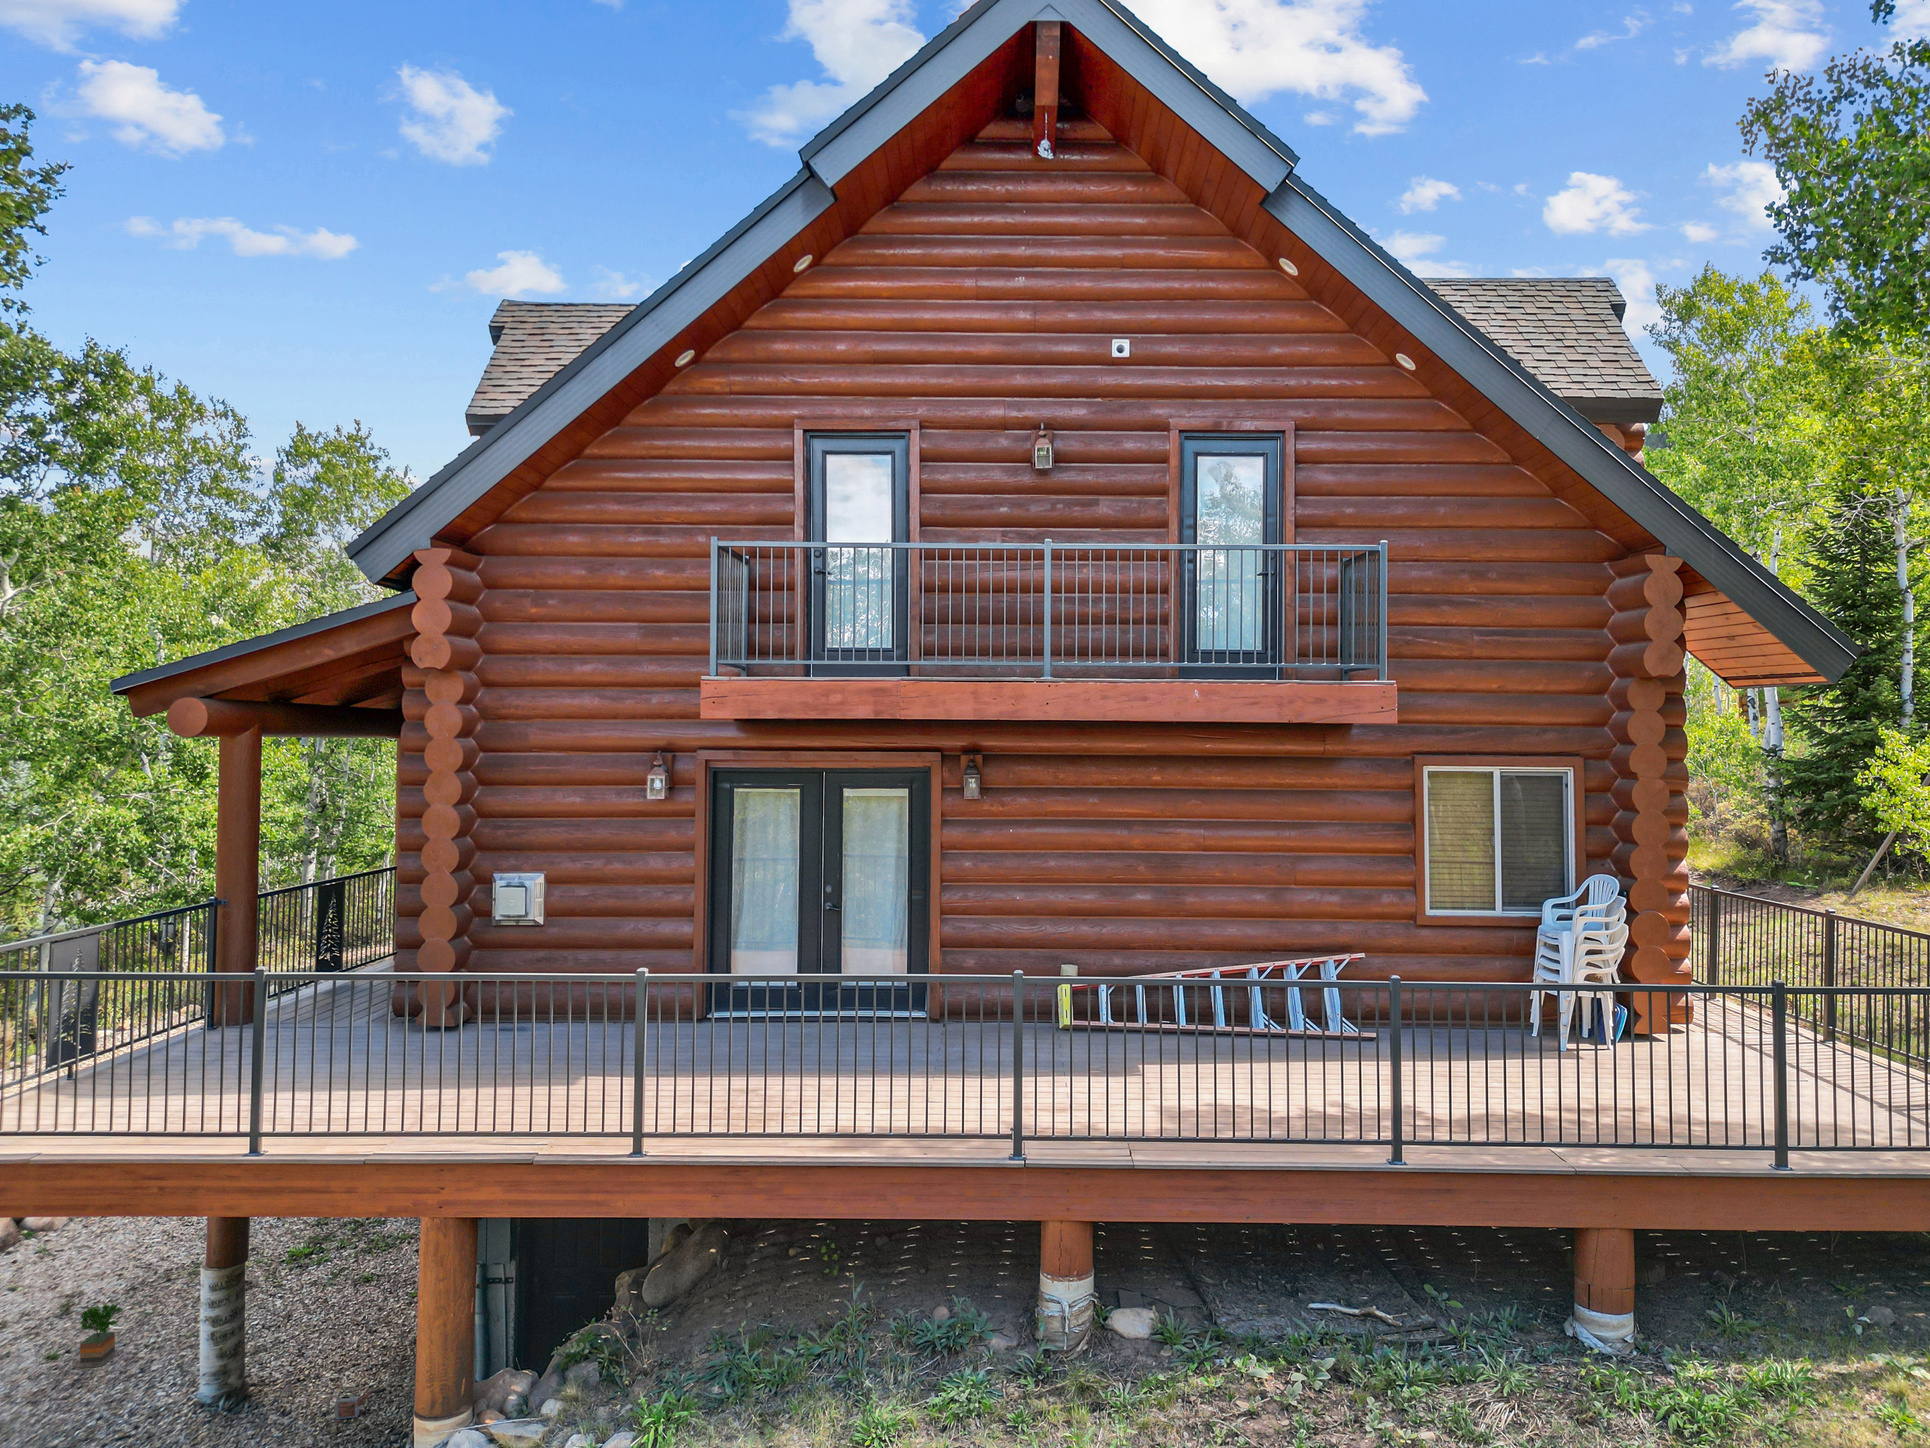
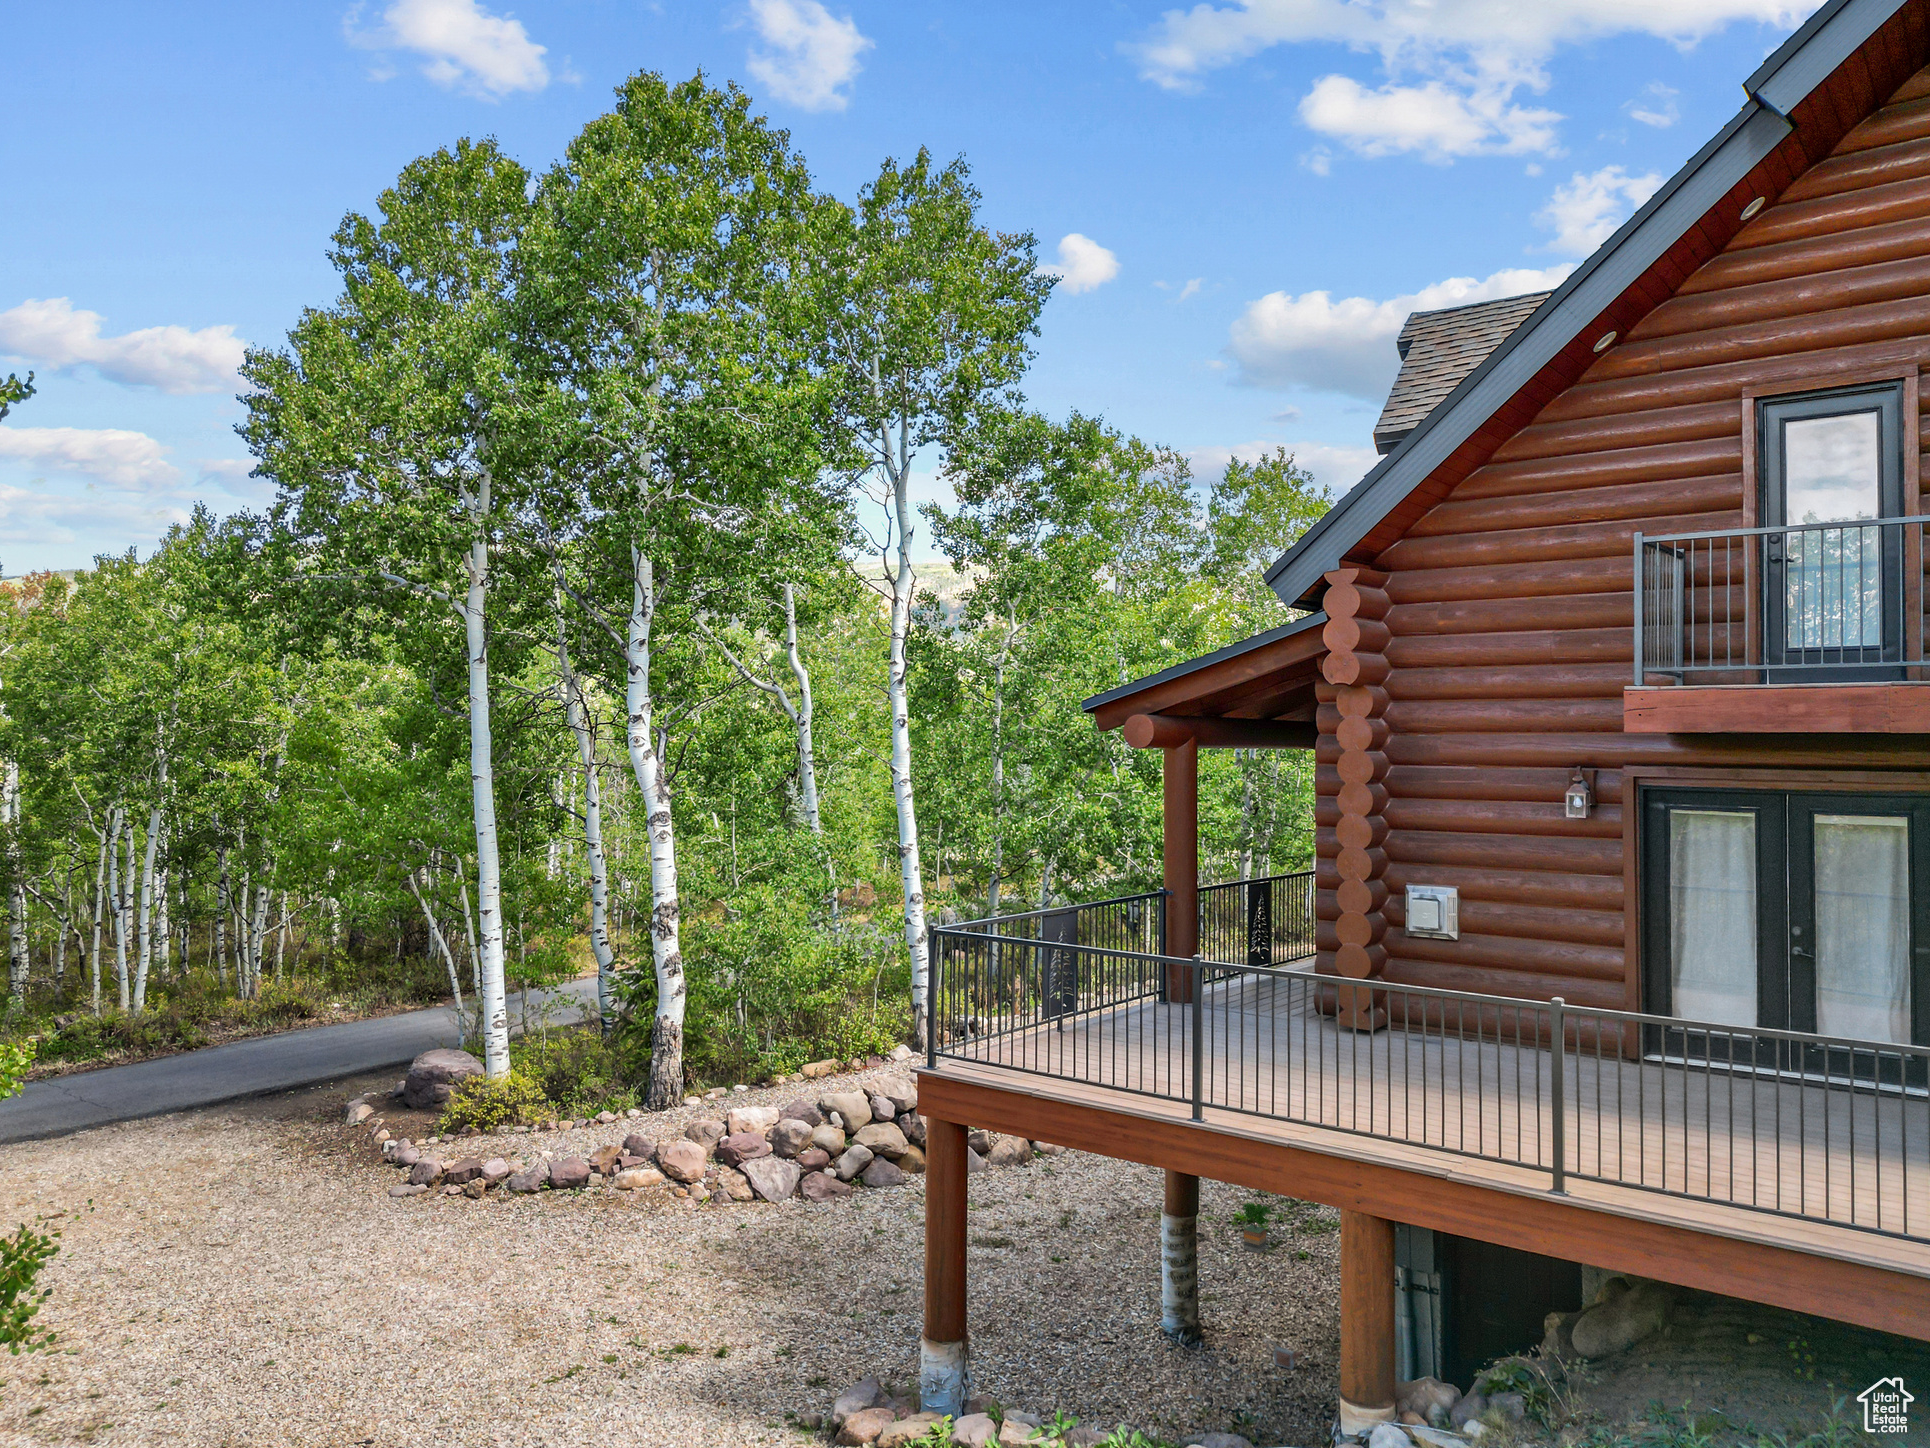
potted tree: present [80,1304,122,1368] -> present [1243,1203,1271,1253]

